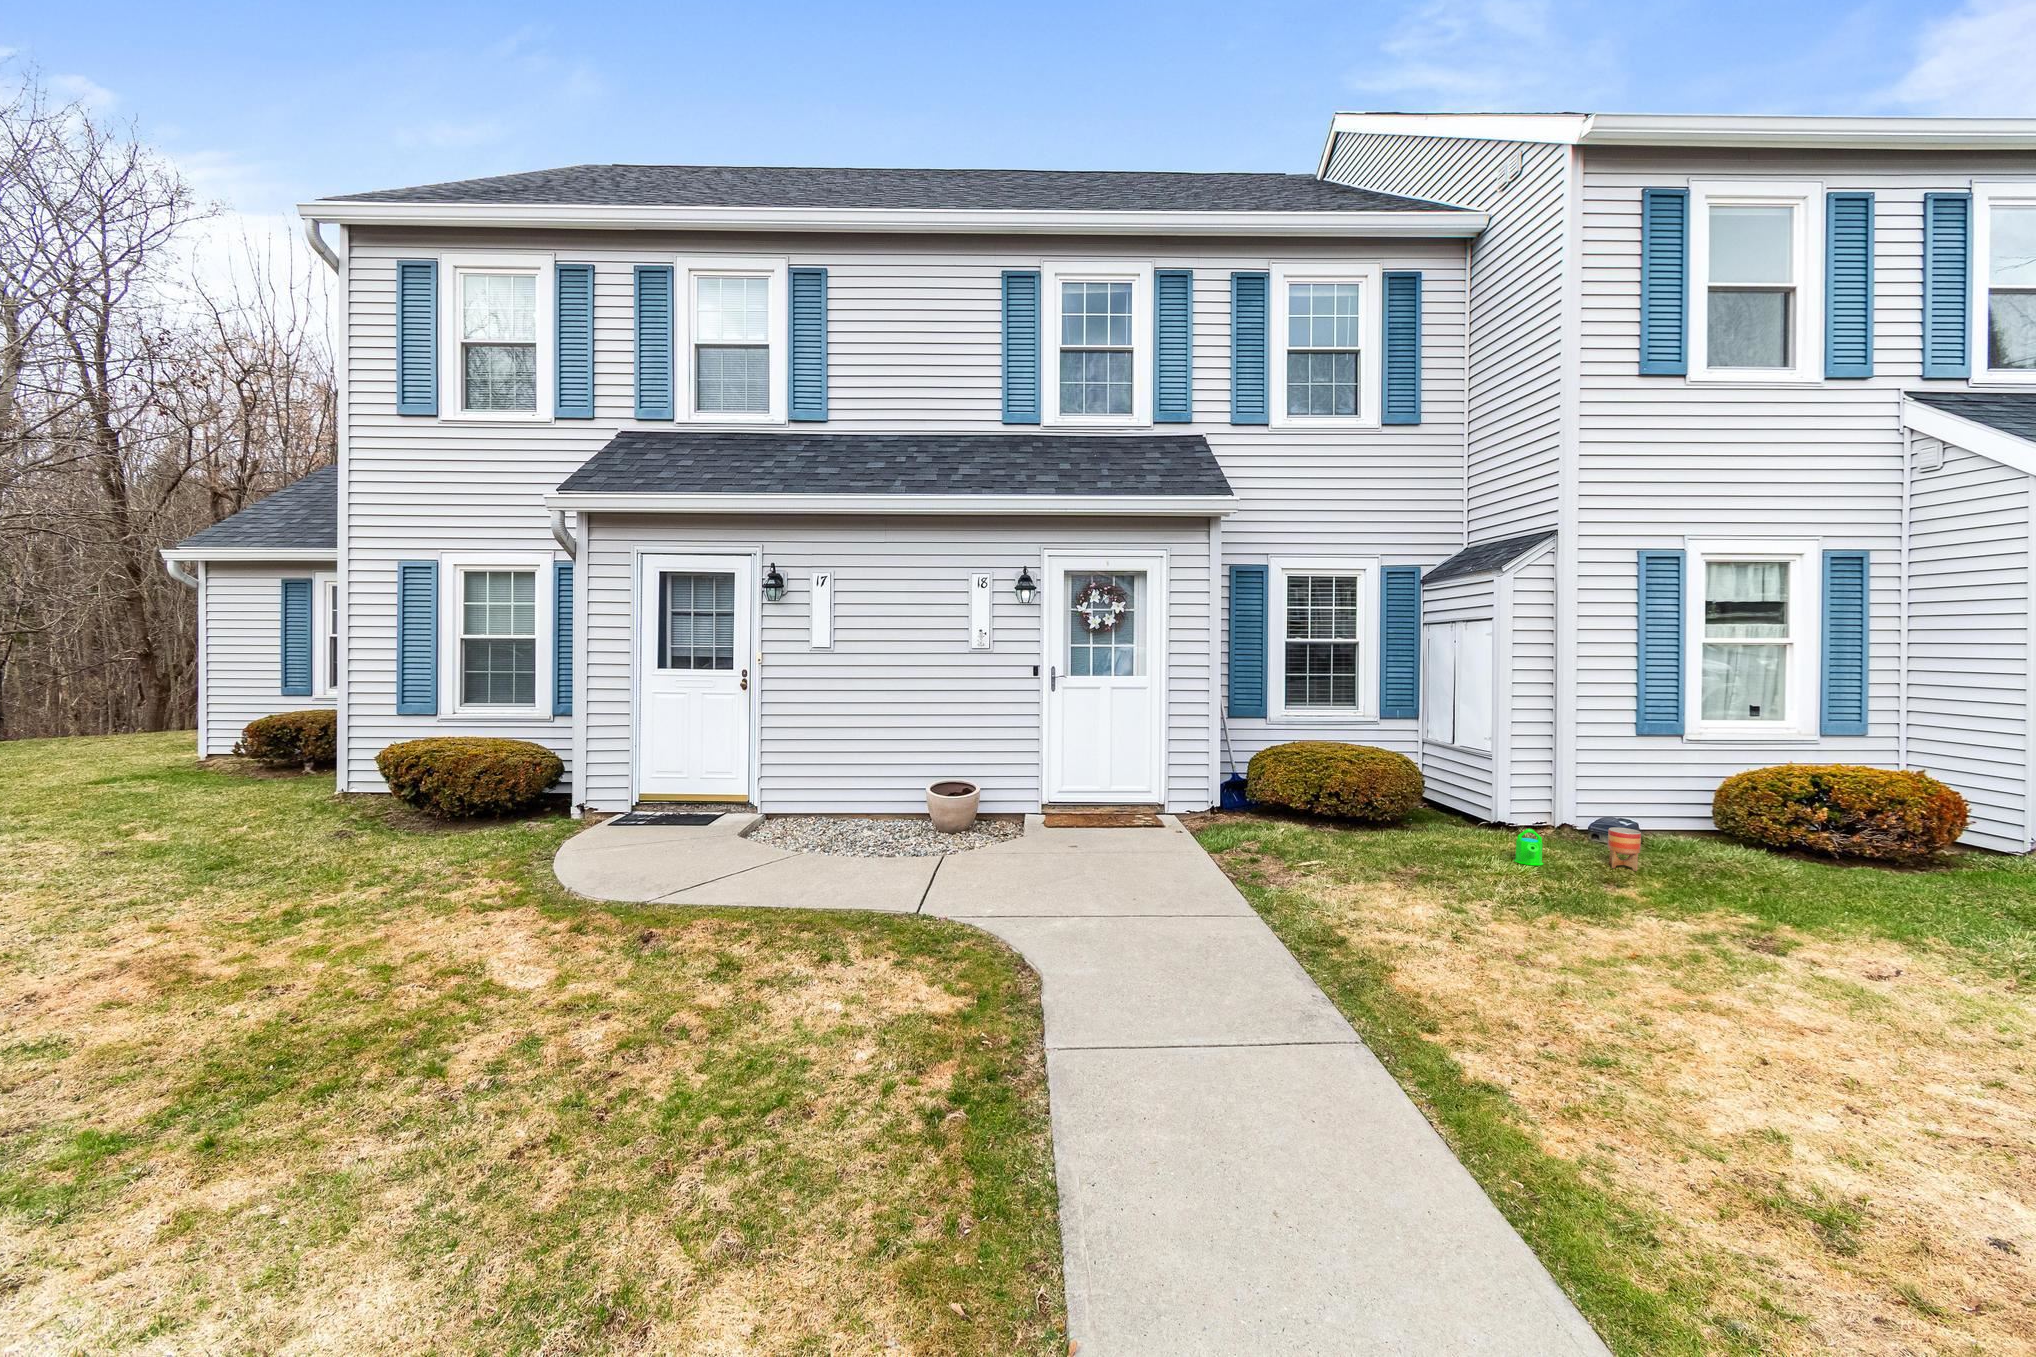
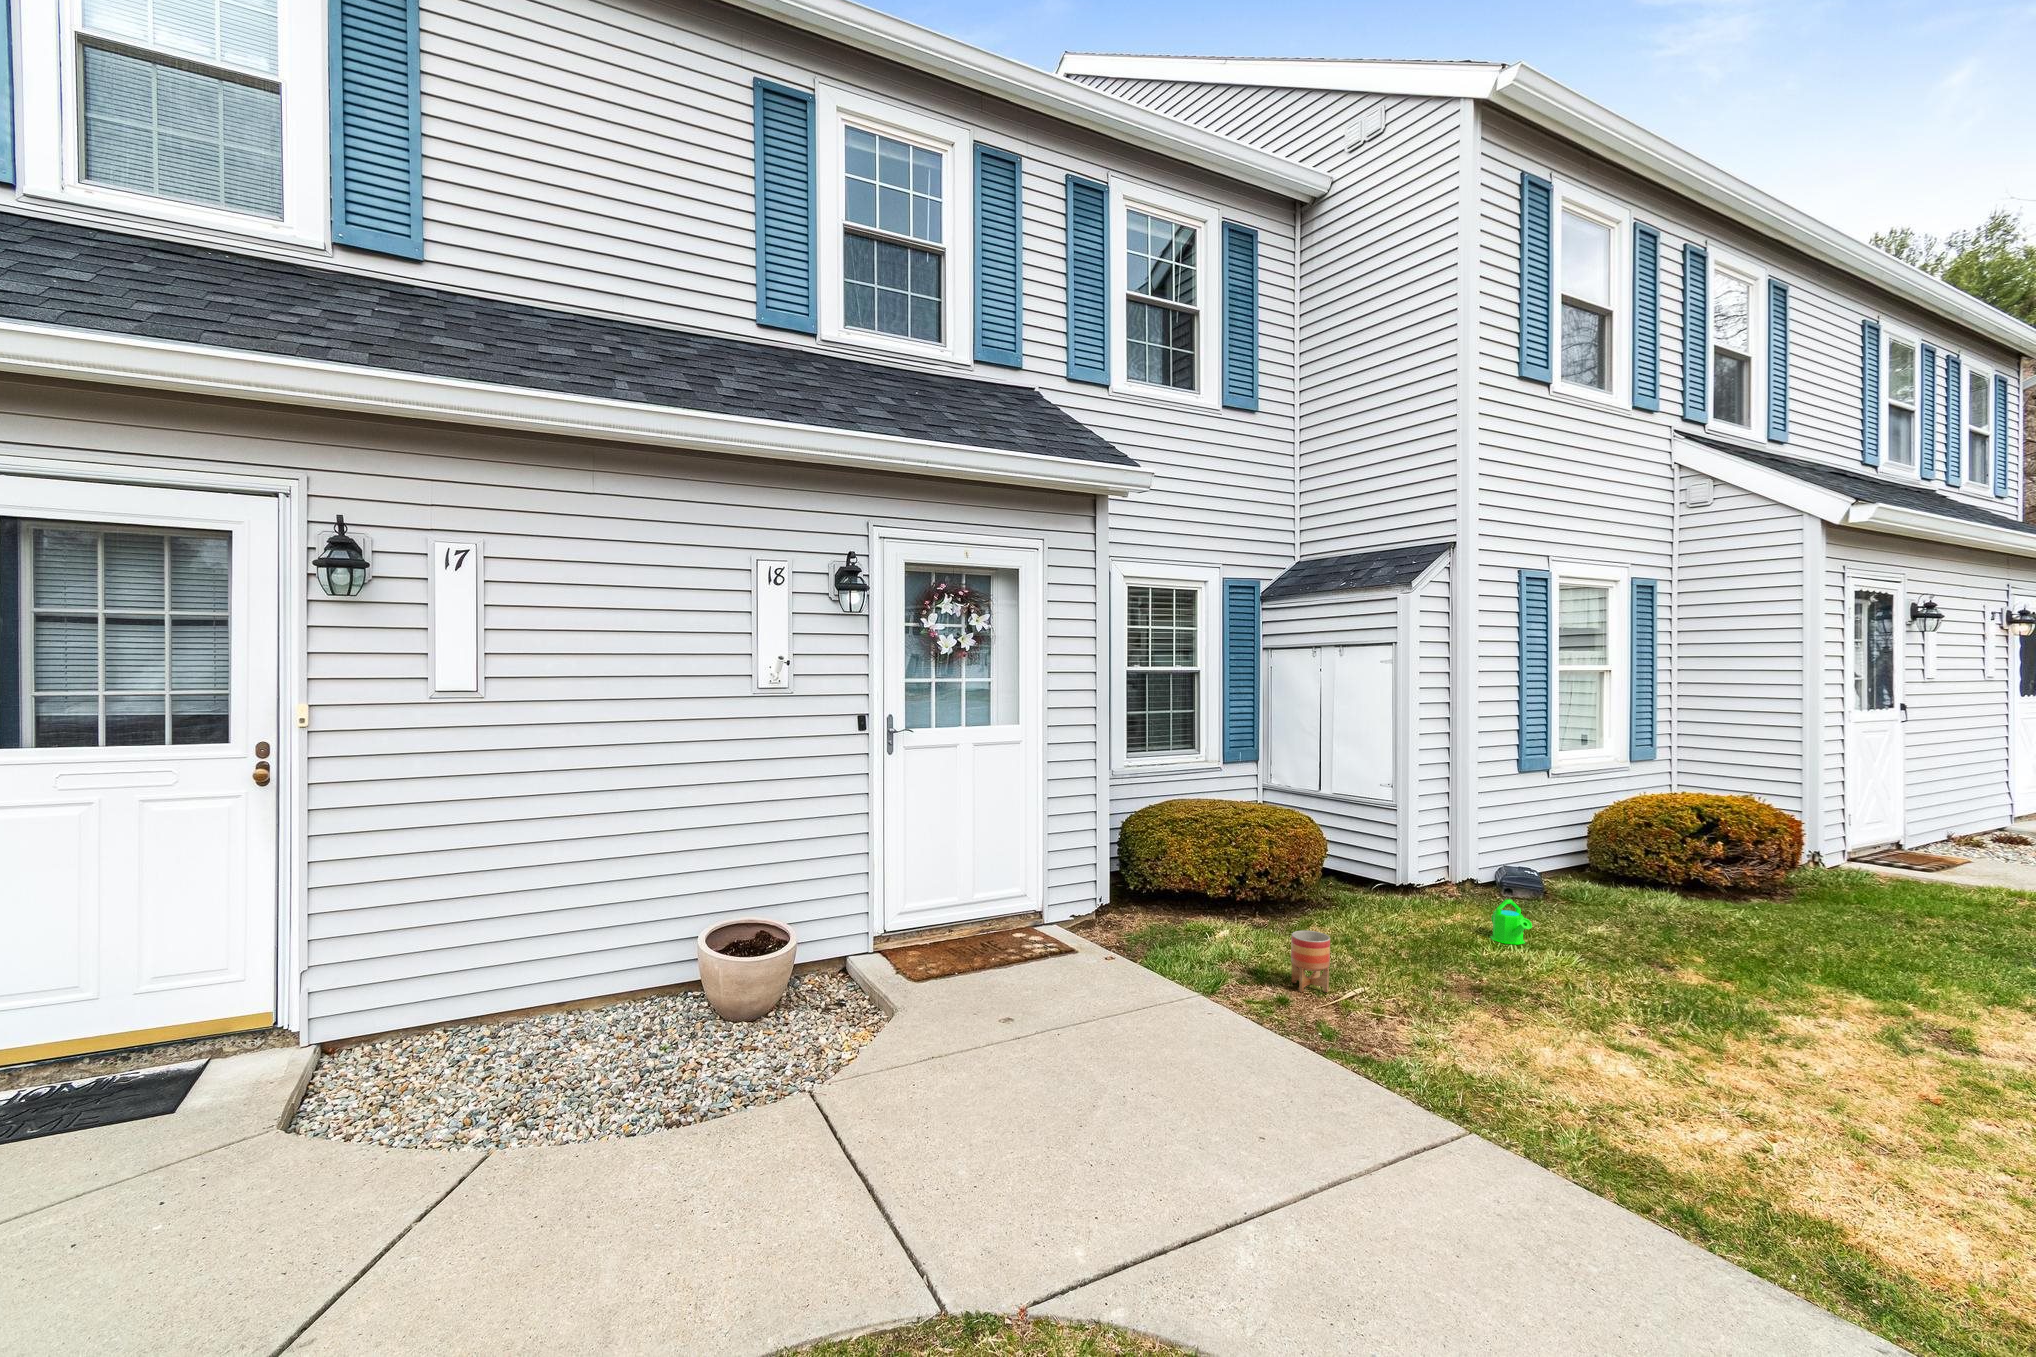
planter: present [1608,828,1641,871] -> present [1291,930,1330,992]

